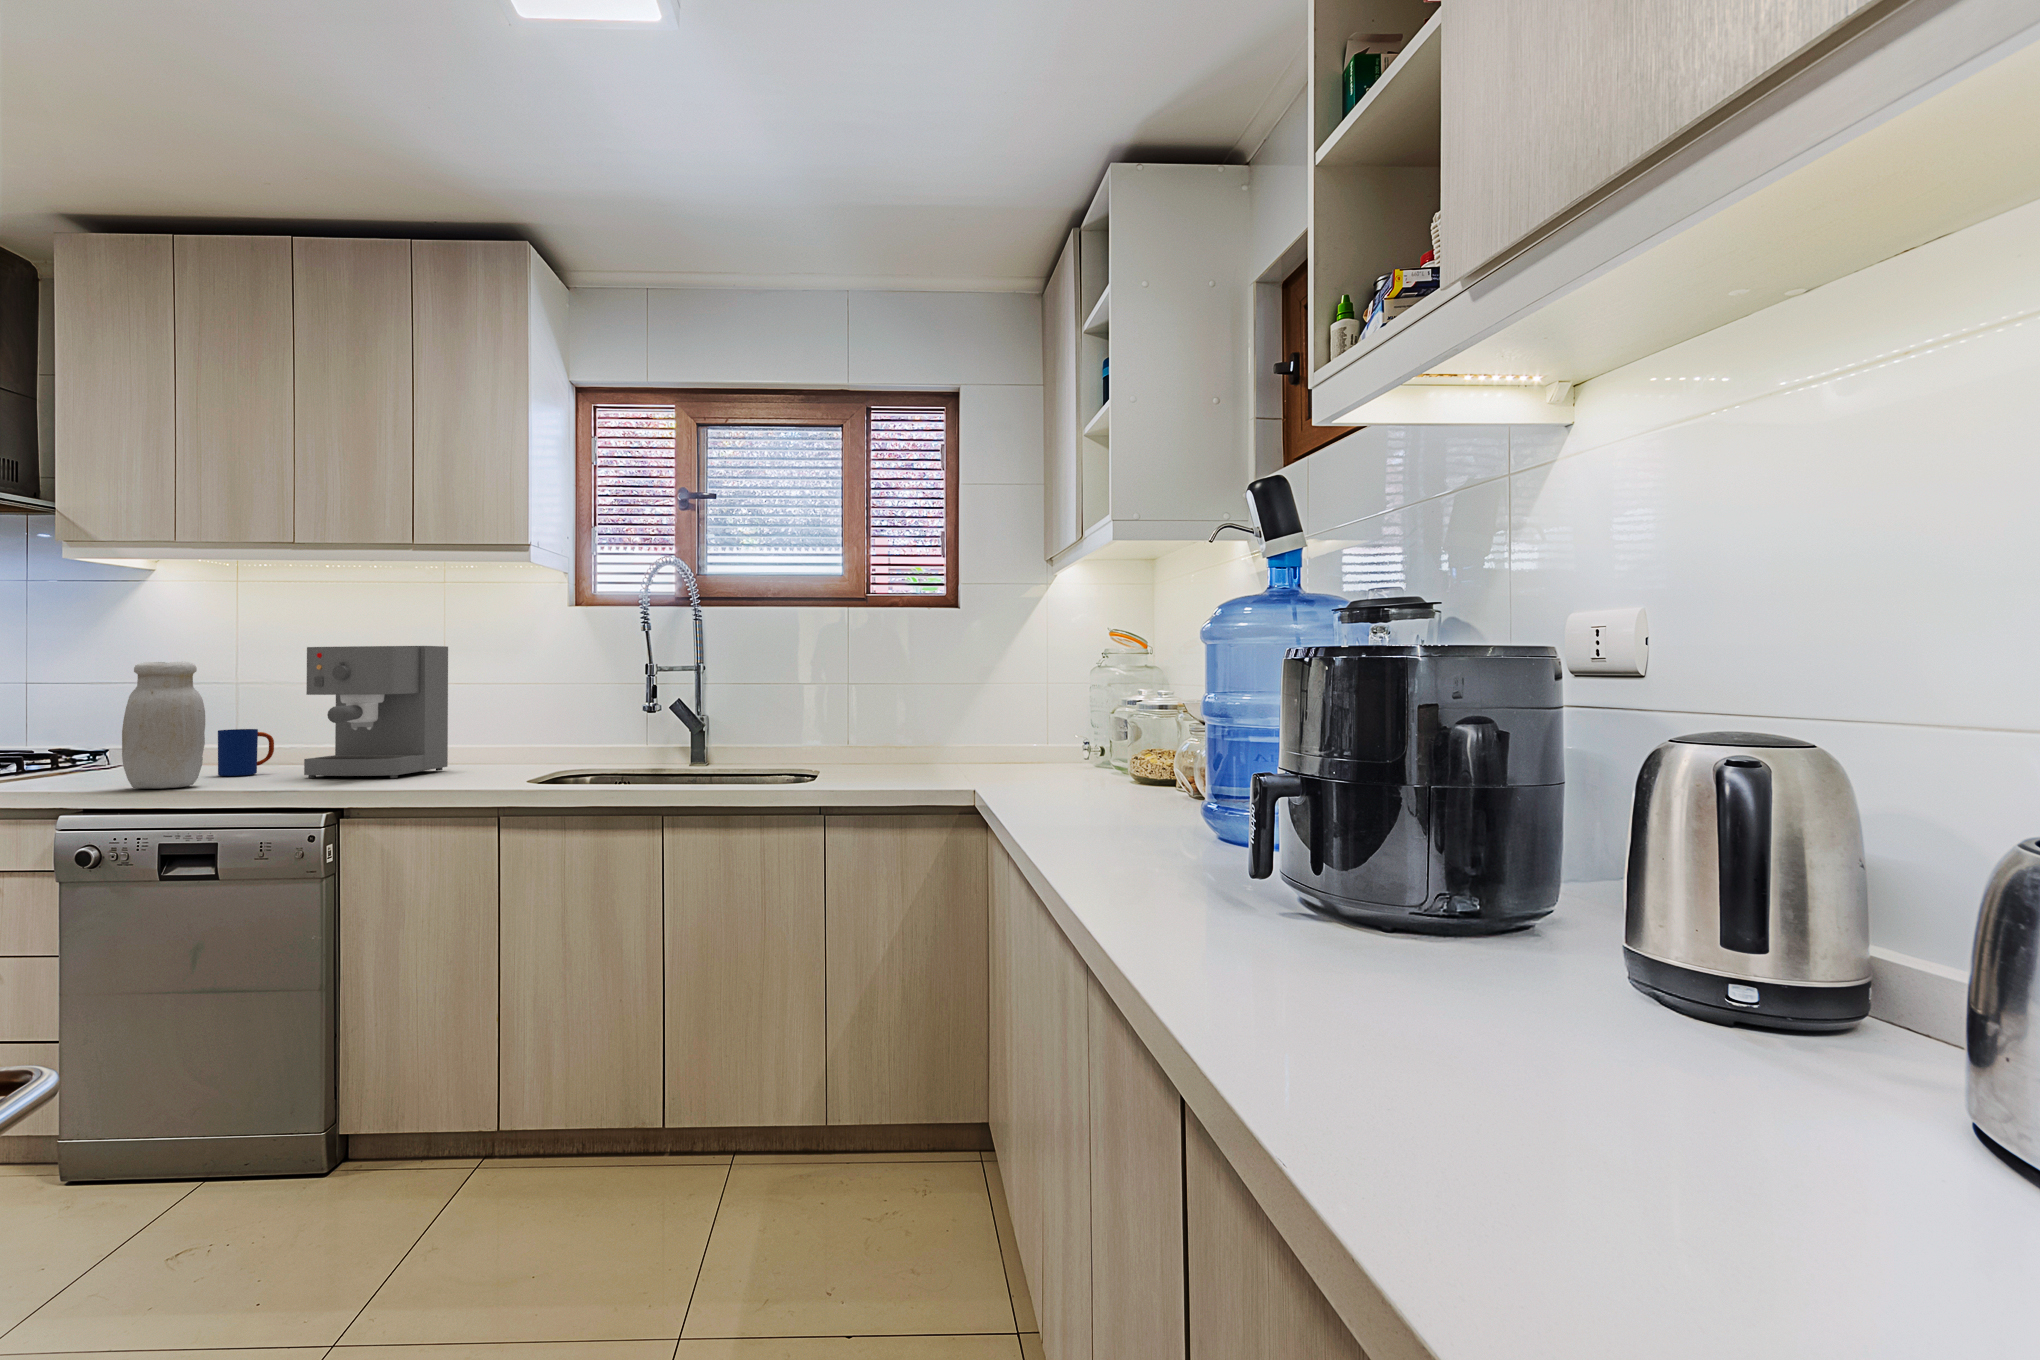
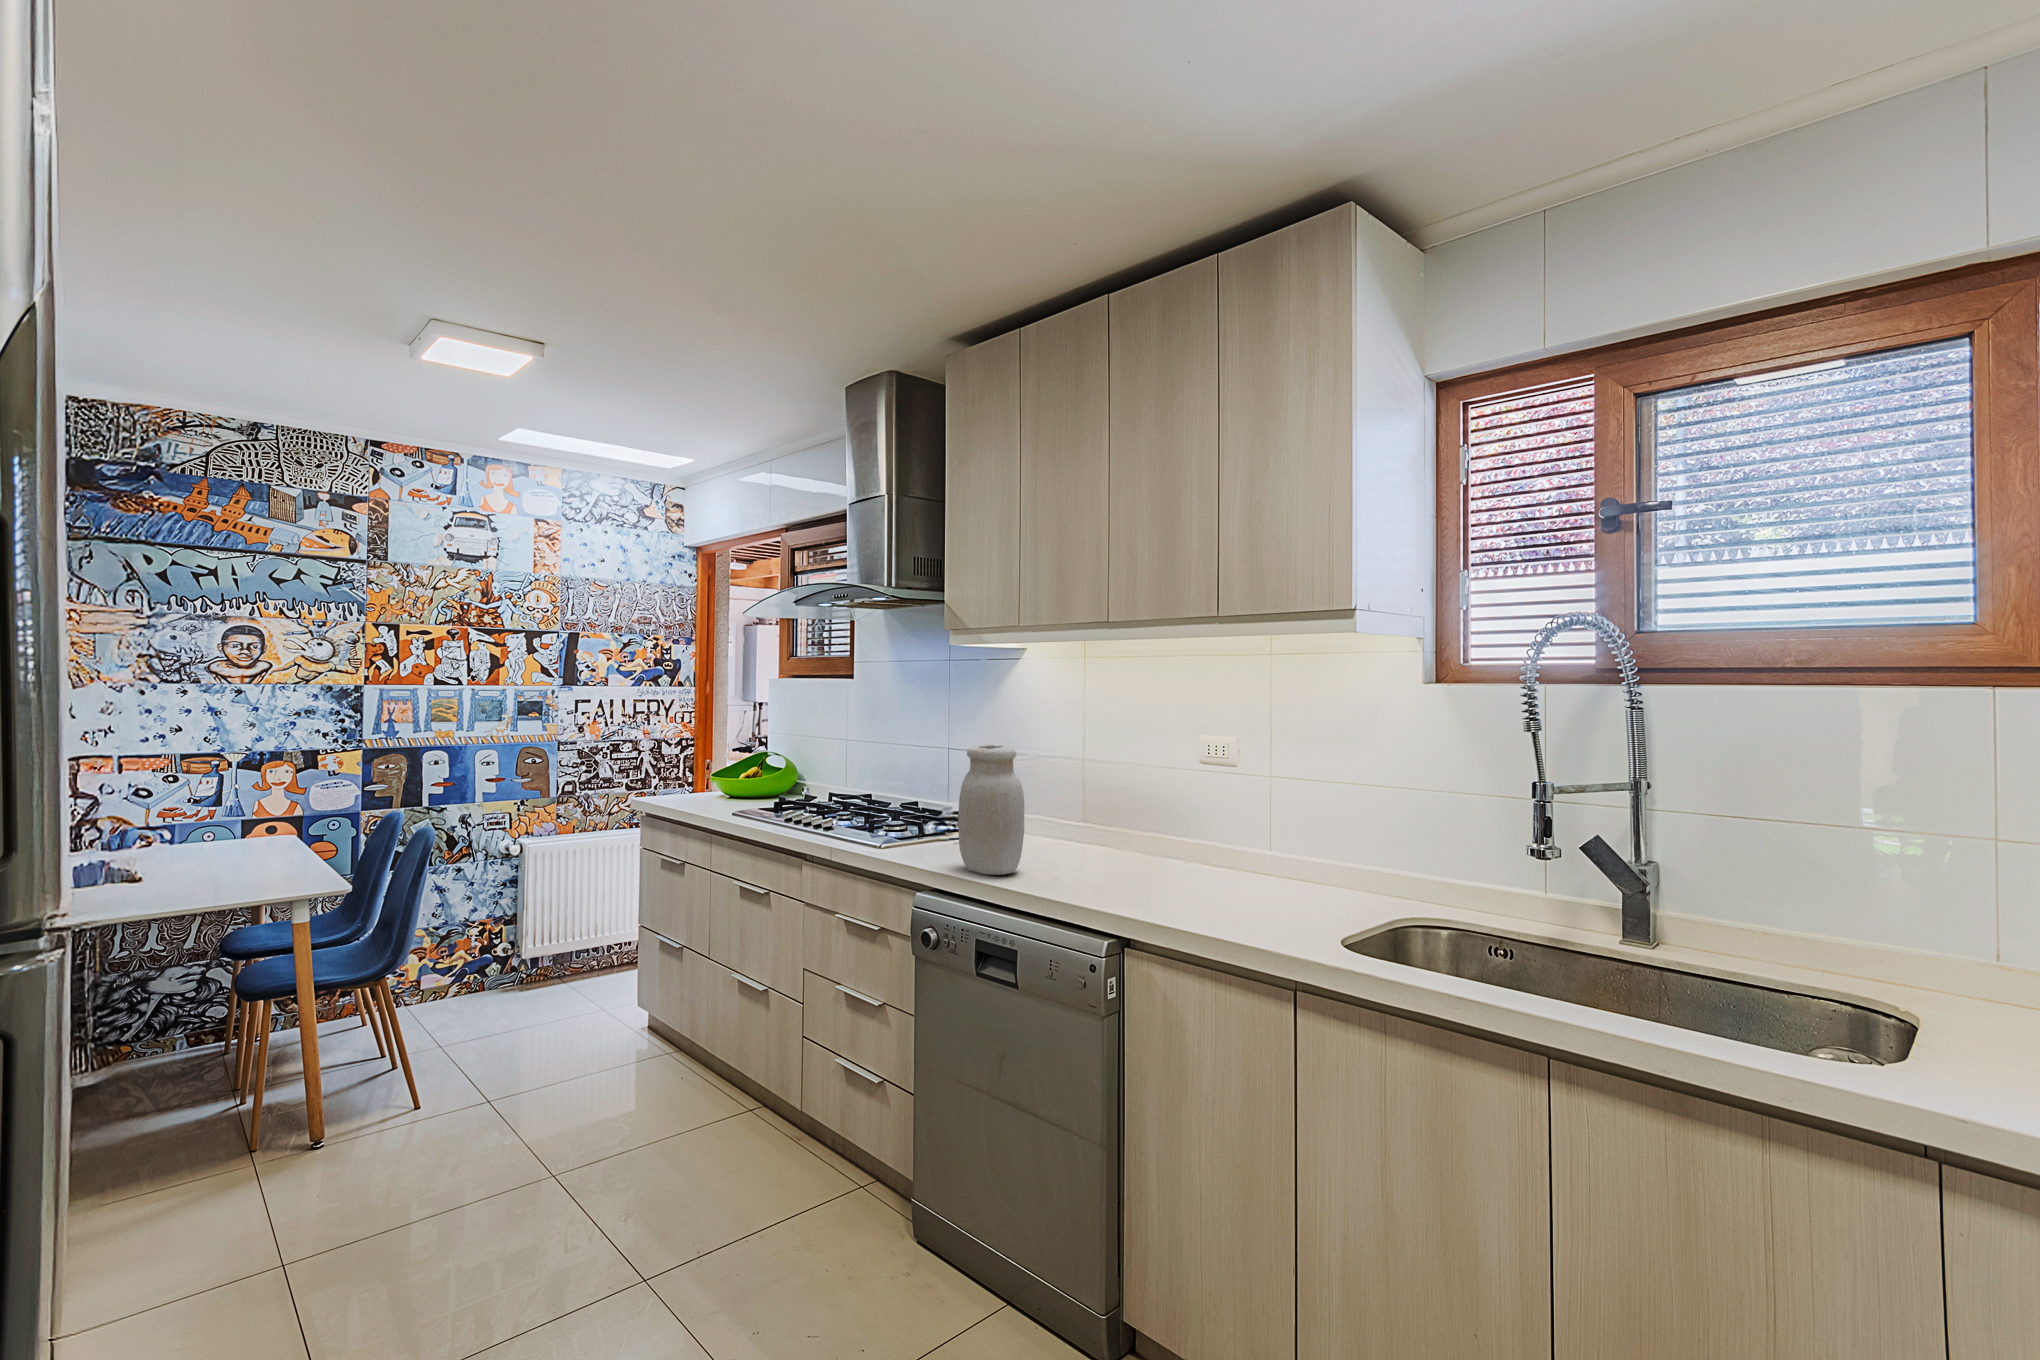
coffee maker: present [304,646,448,778] -> none [1118,726,1270,896]
mug: present [218,729,274,776] -> none [1059,805,1107,856]

